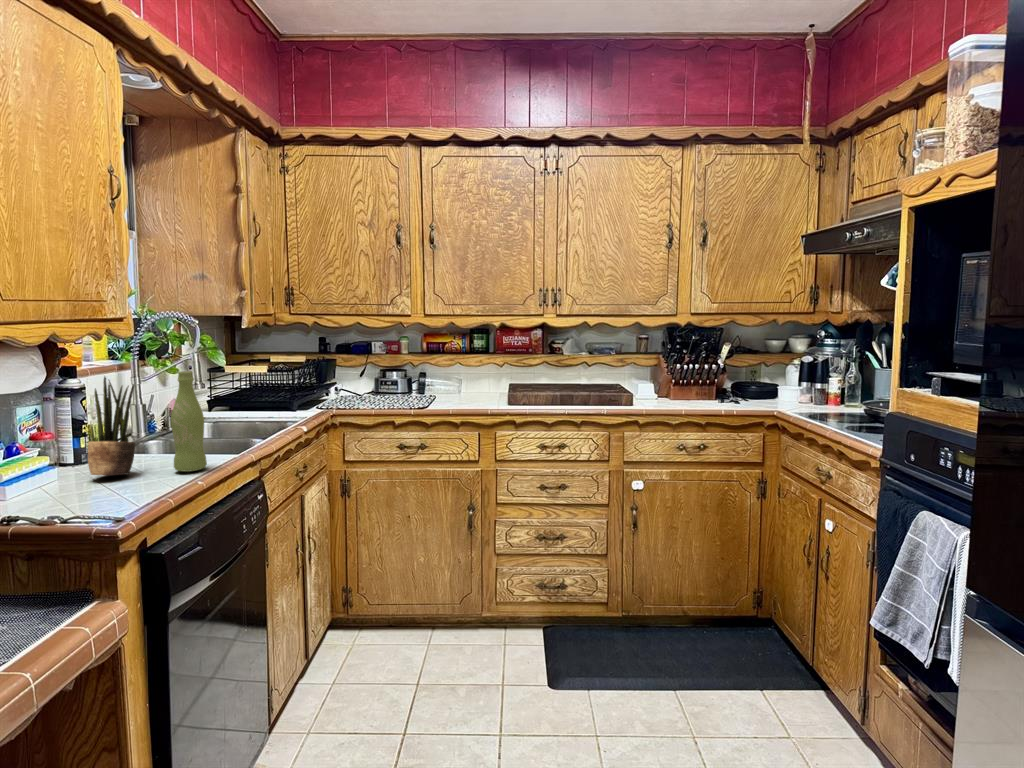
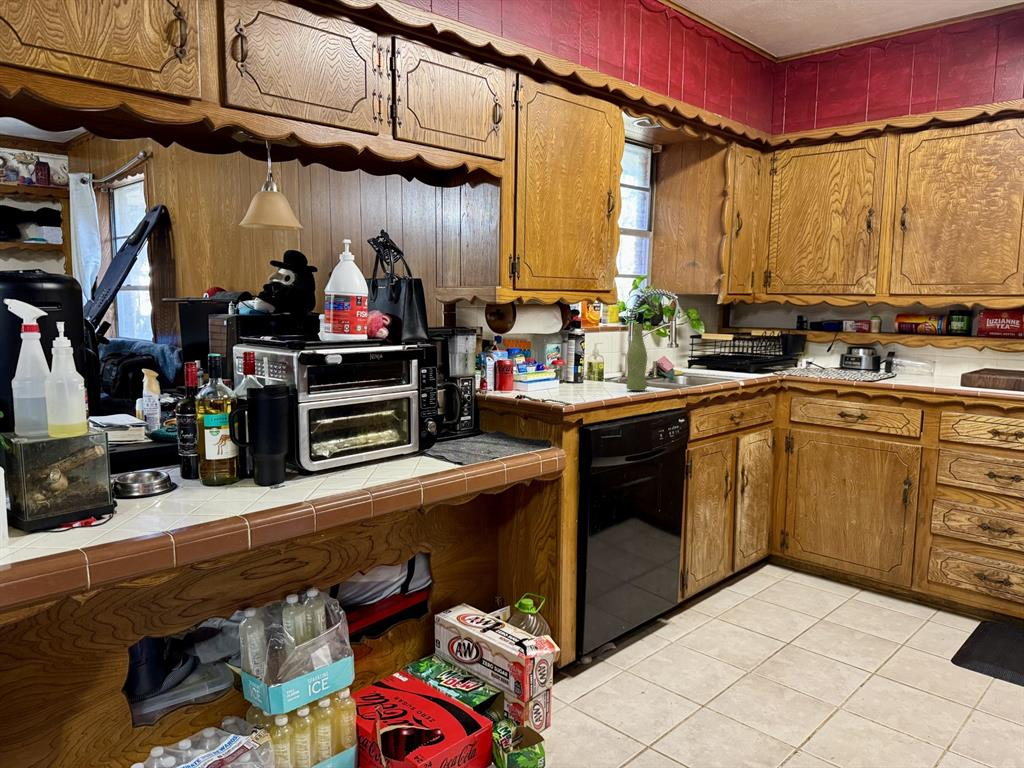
potted plant: present [88,377,135,475] -> none [581,325,610,389]

